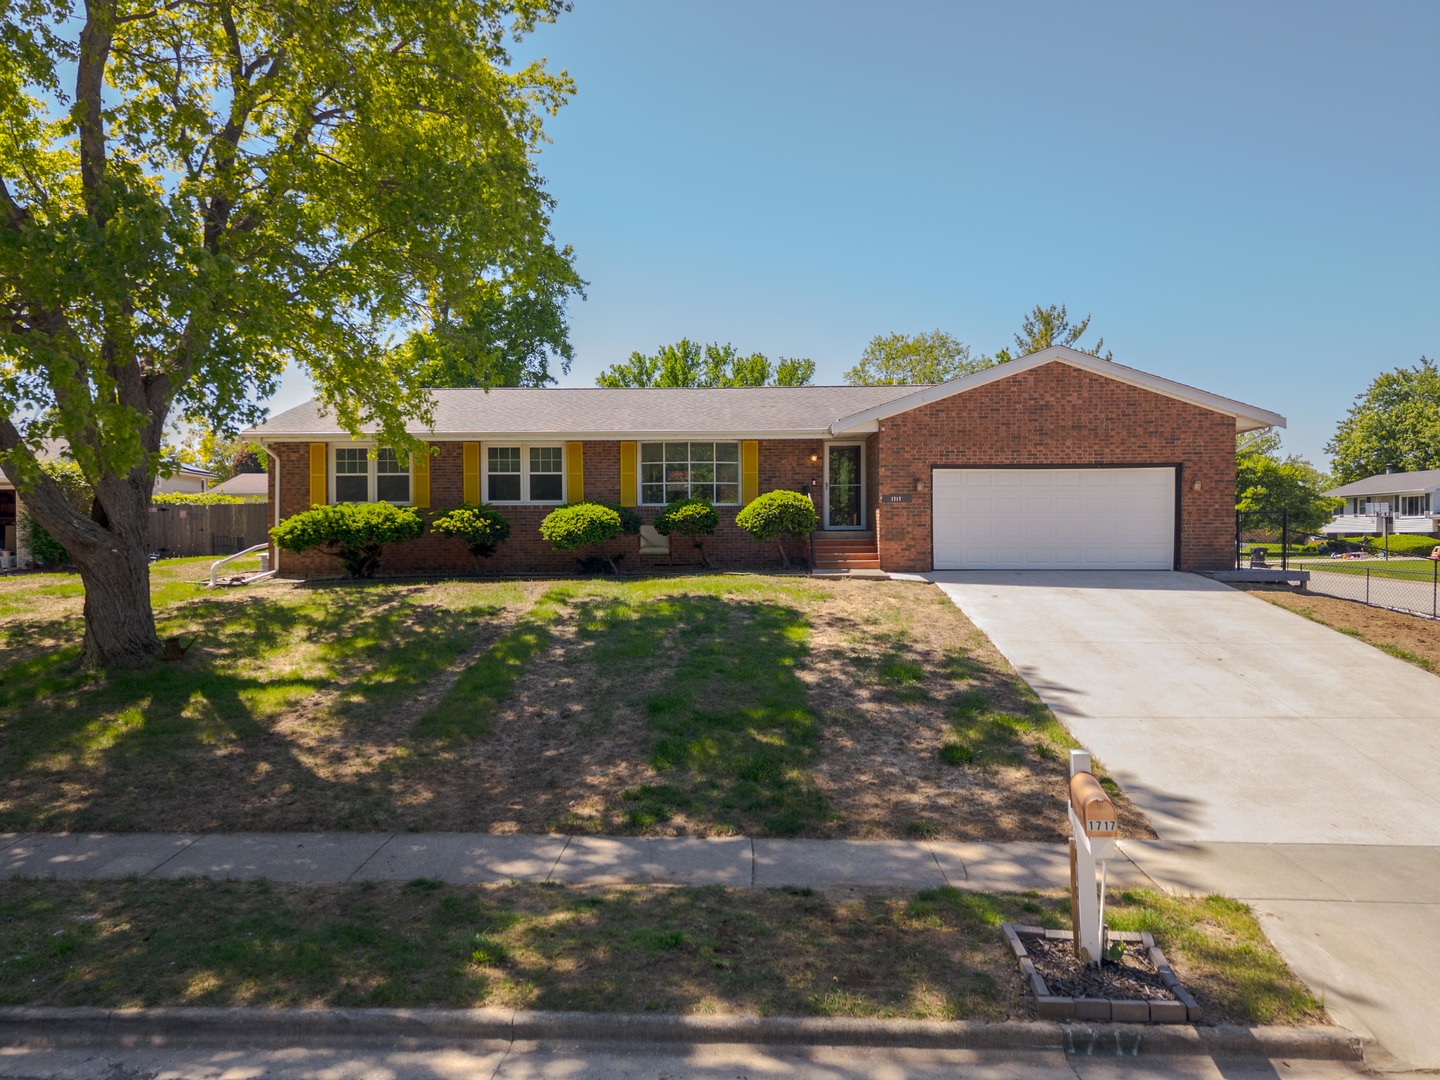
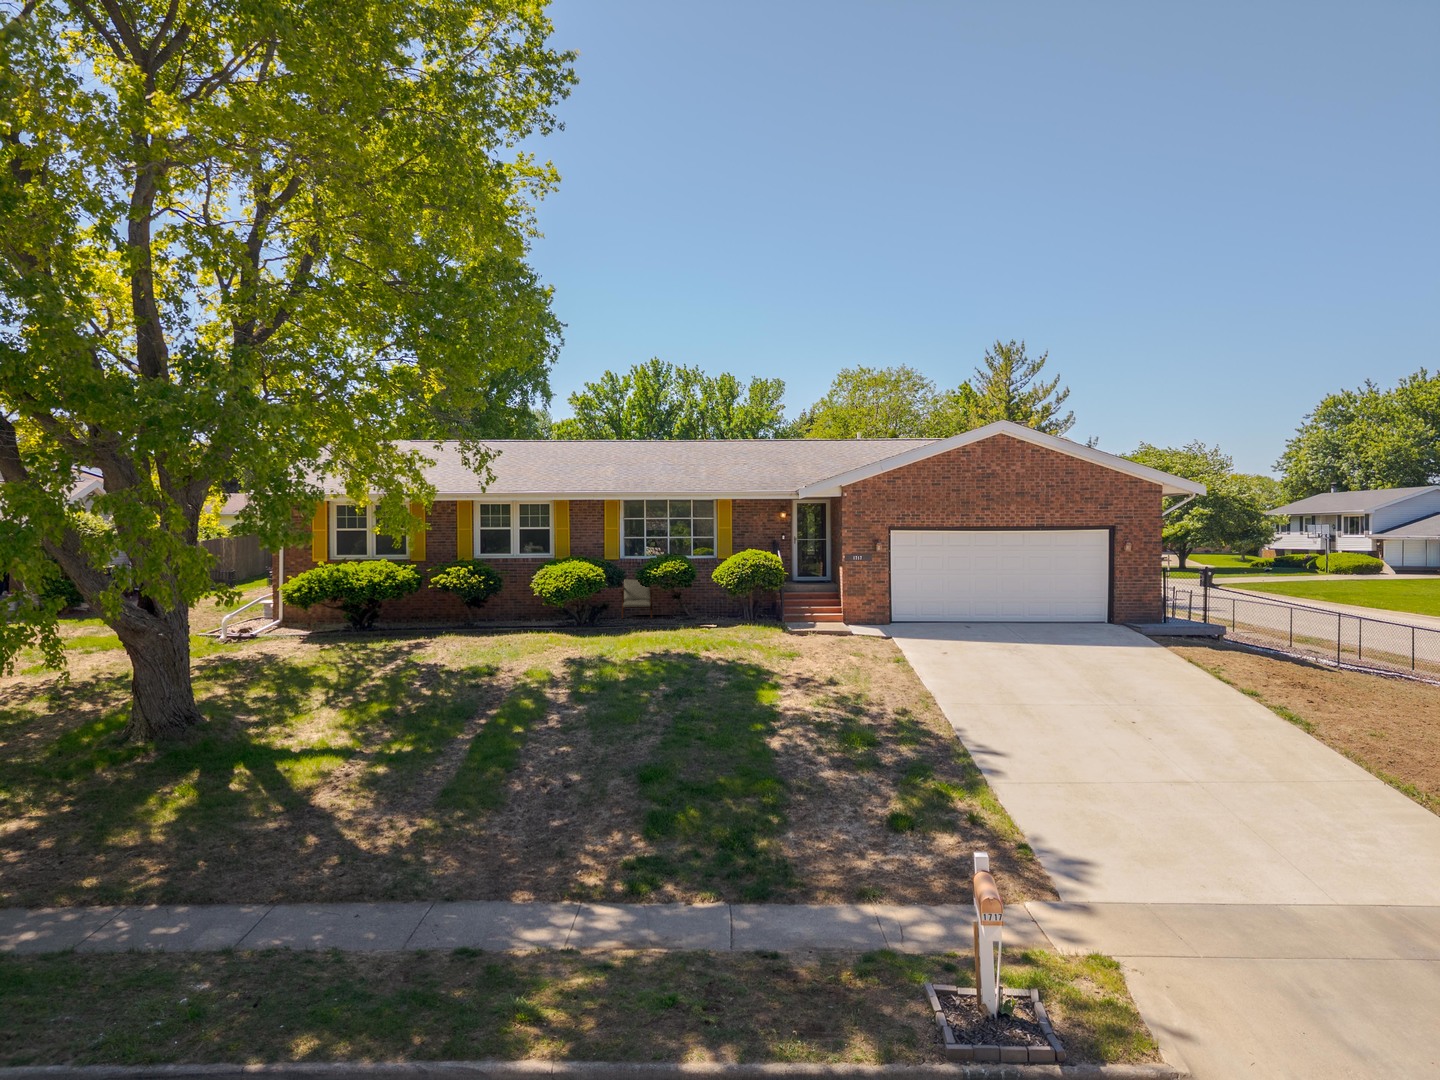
watering can: present [157,634,201,660] -> none [193,702,233,727]

